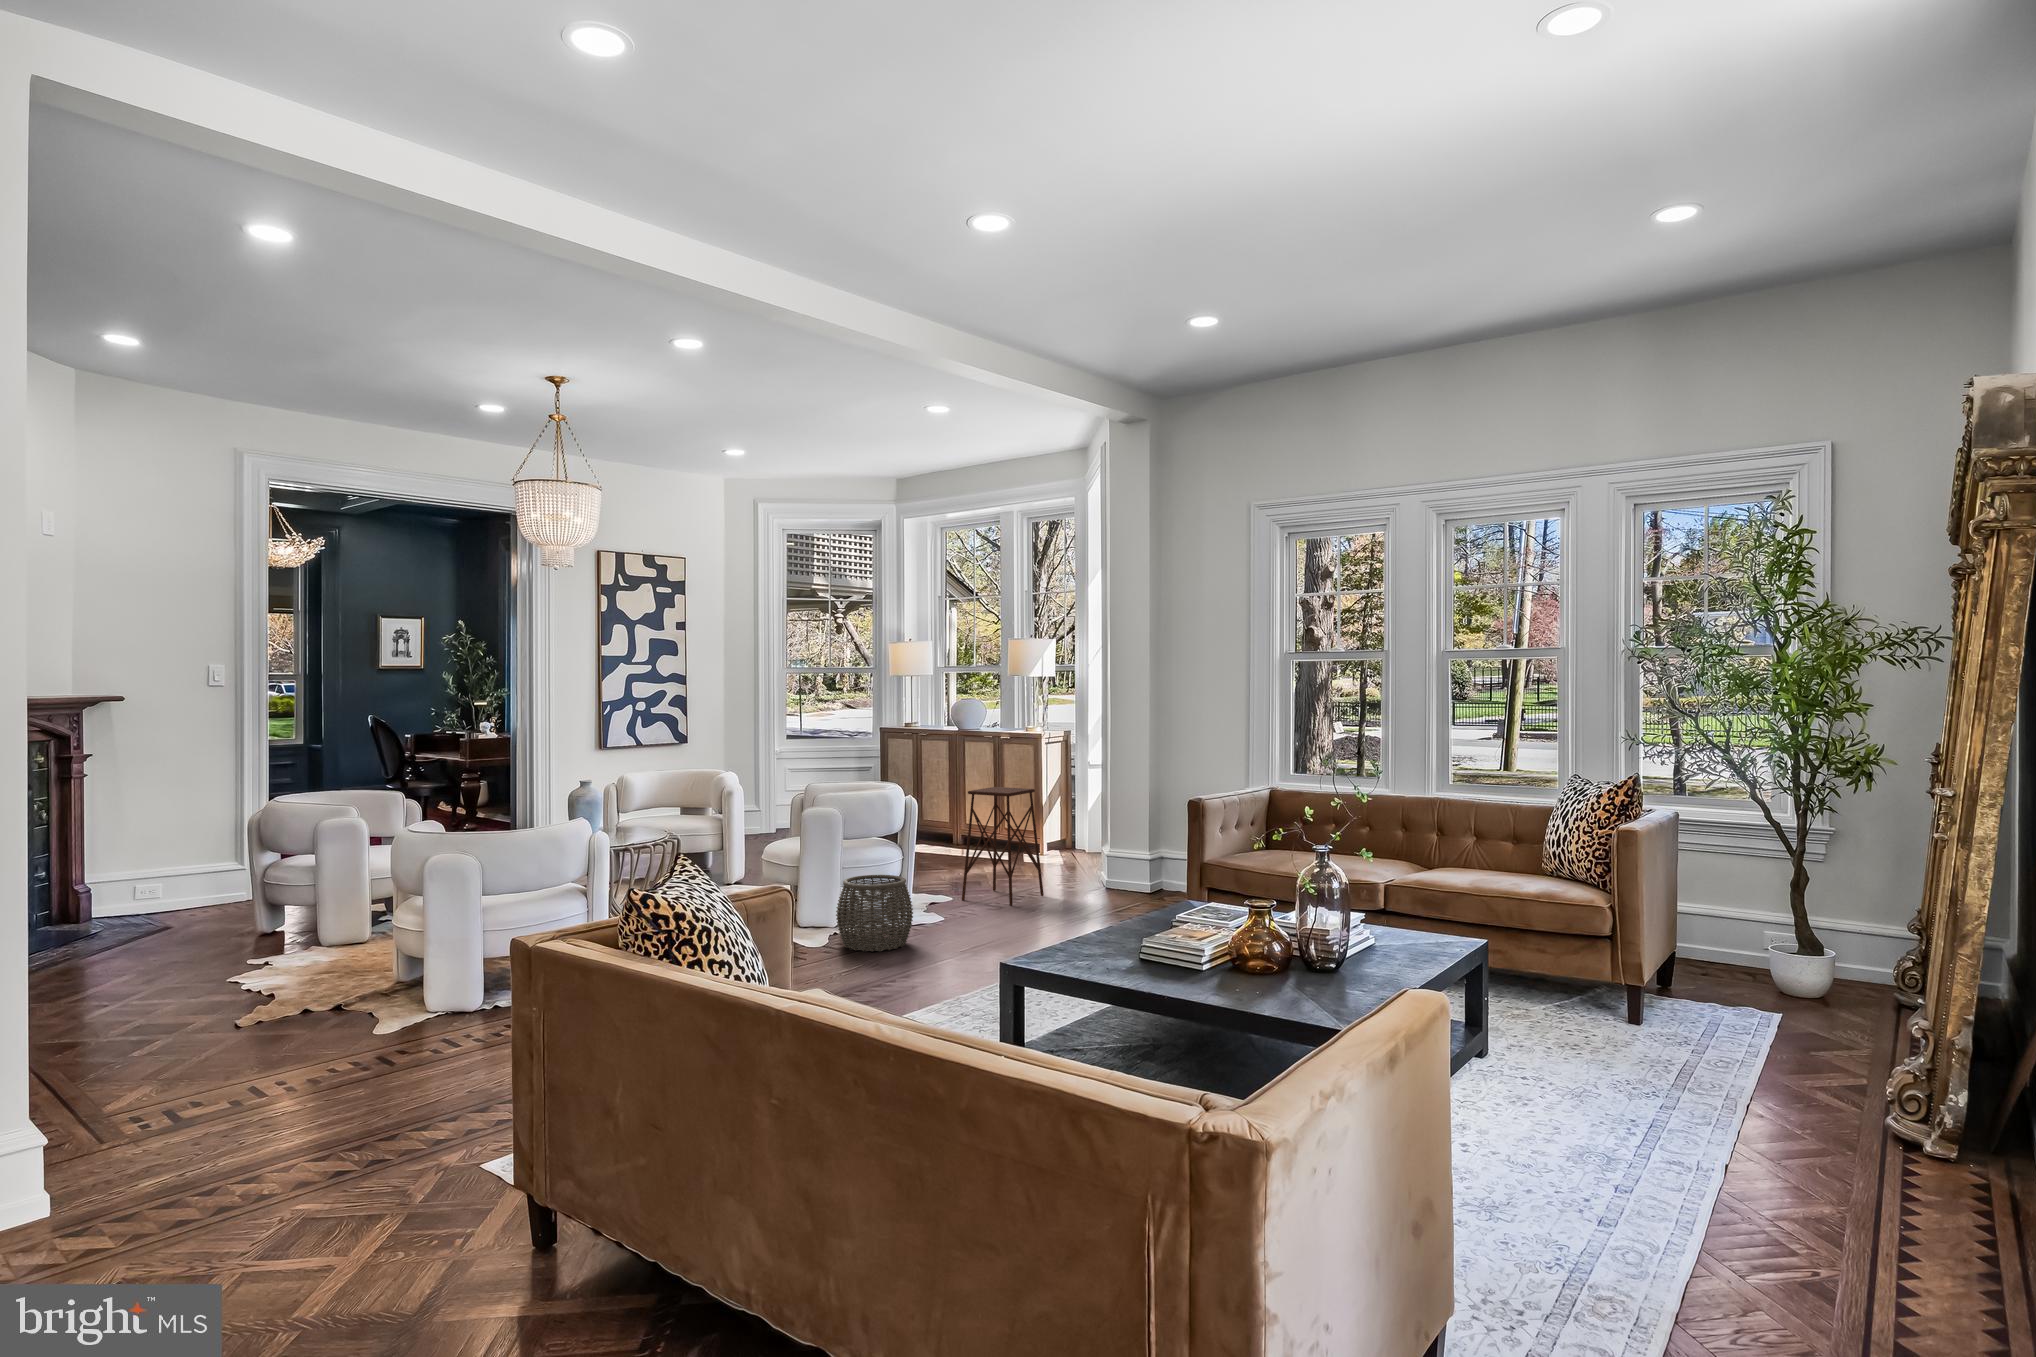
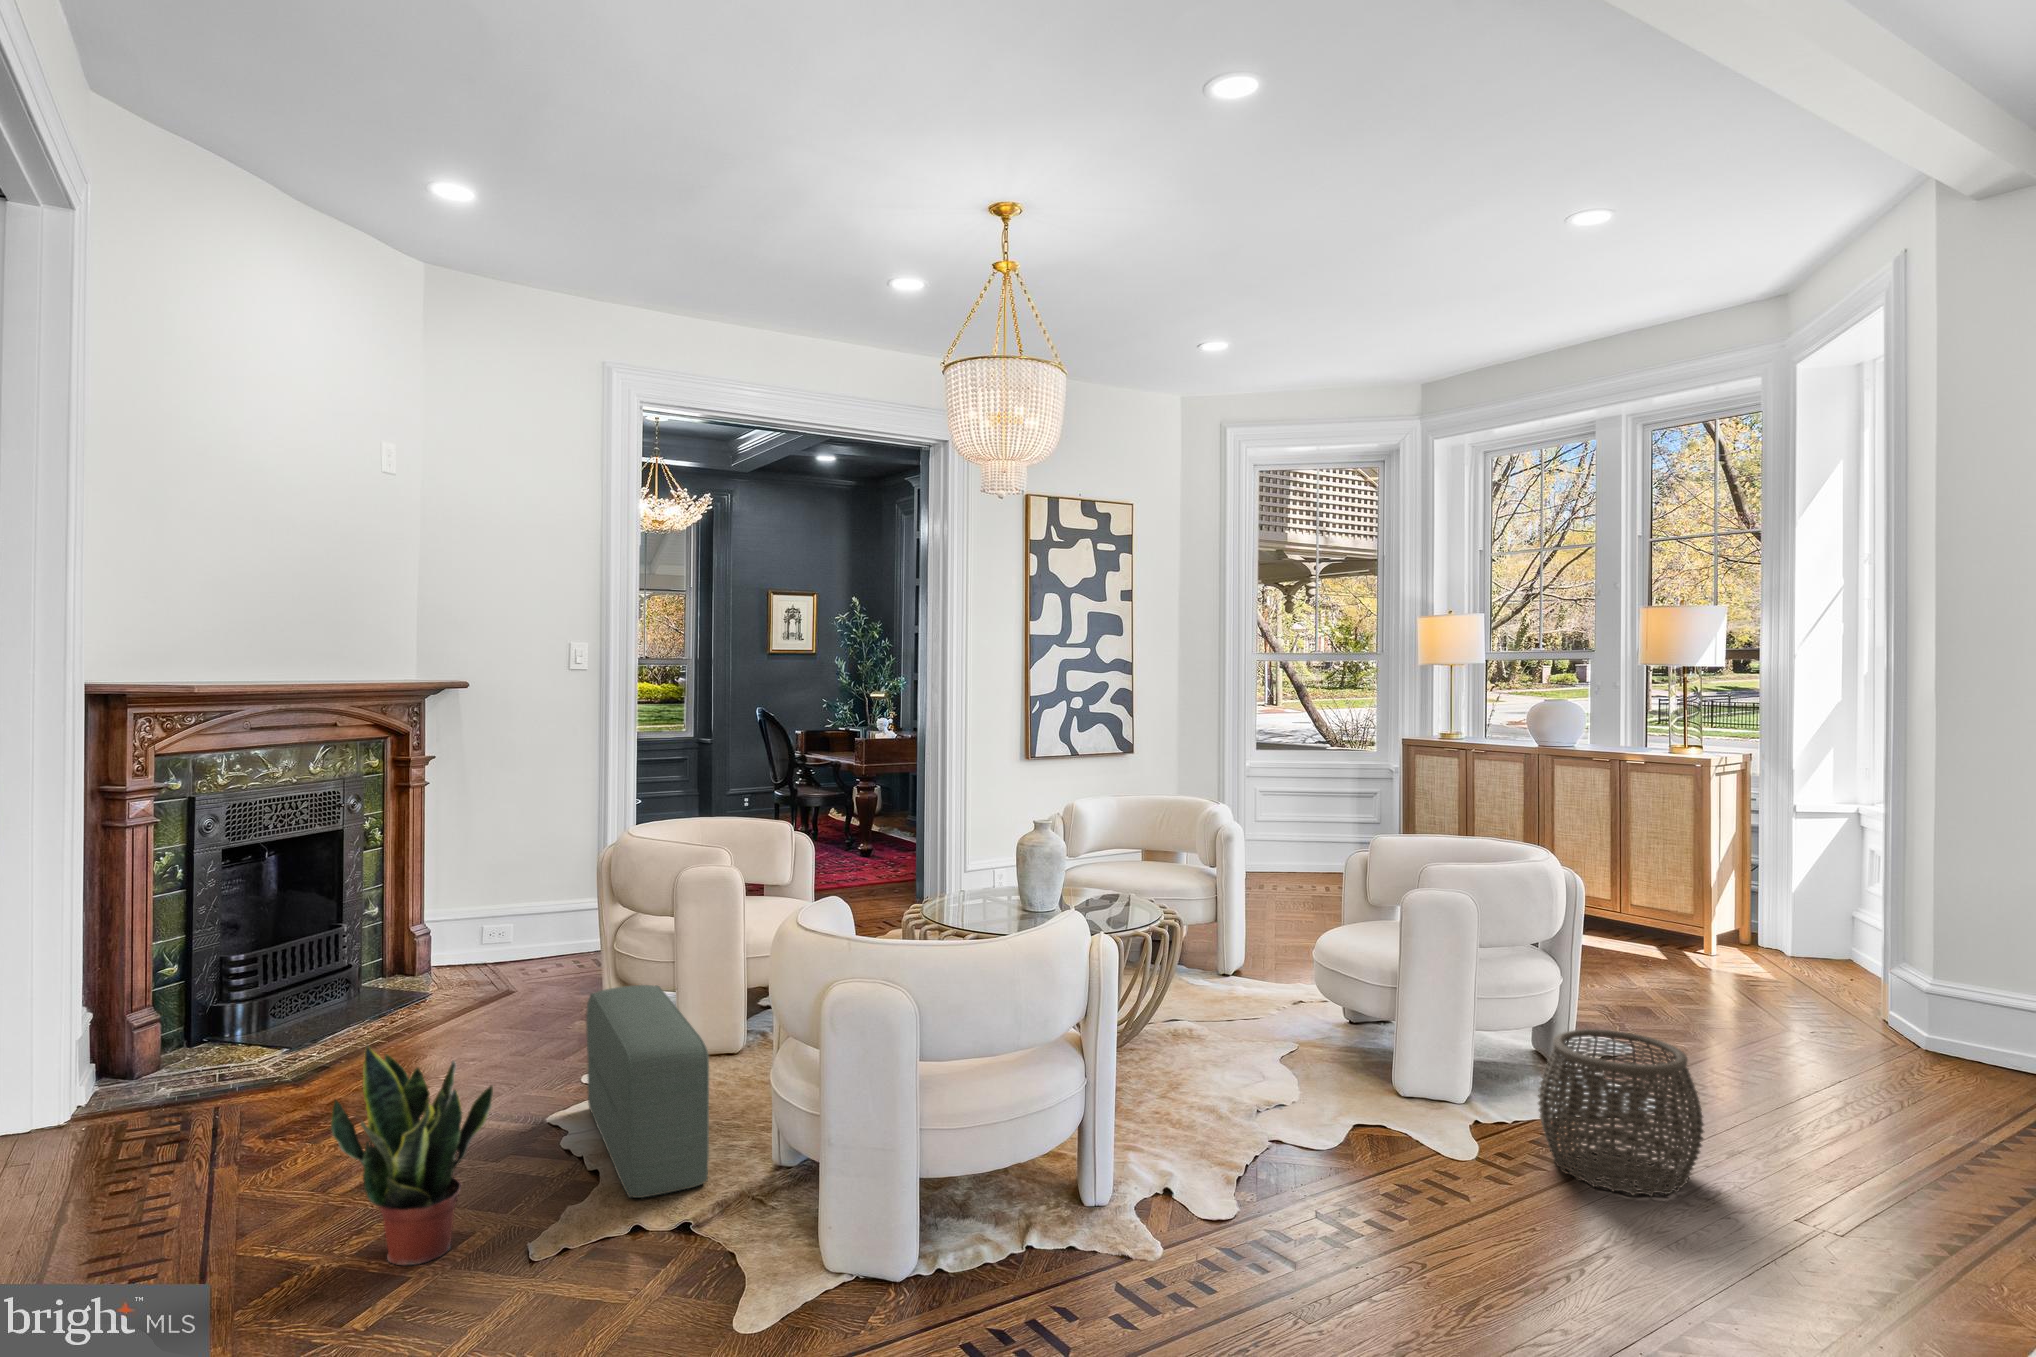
side table: present [962,787,1044,906] -> none [1664,851,1816,1073]
pouf: none [248,889,338,995] -> present [586,985,709,1198]
potted plant: none [100,902,199,1027] -> present [331,1045,493,1265]

